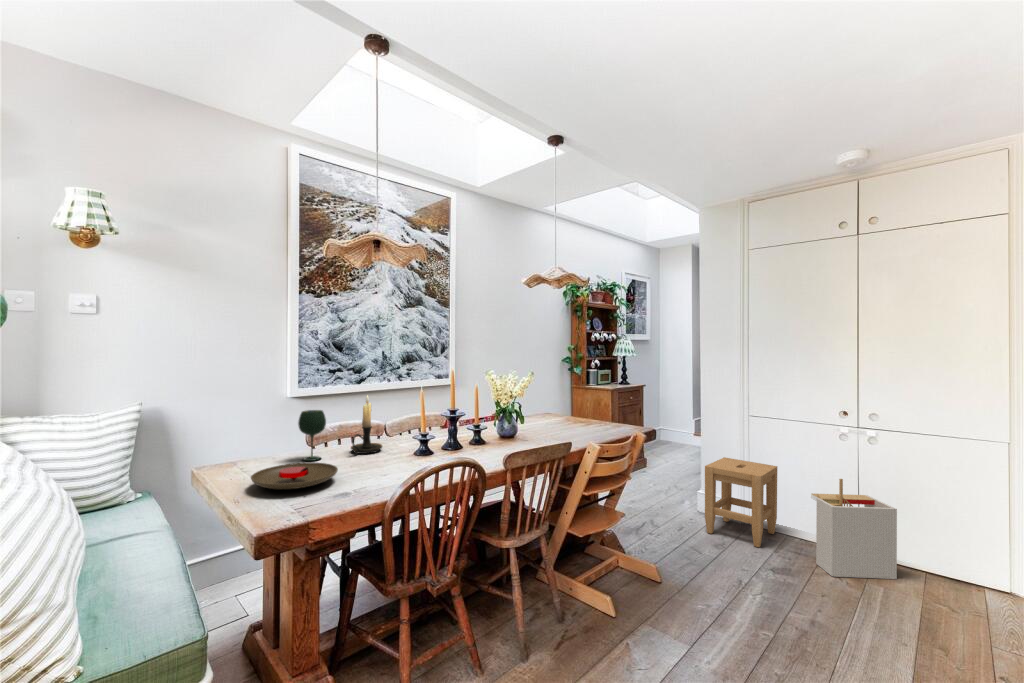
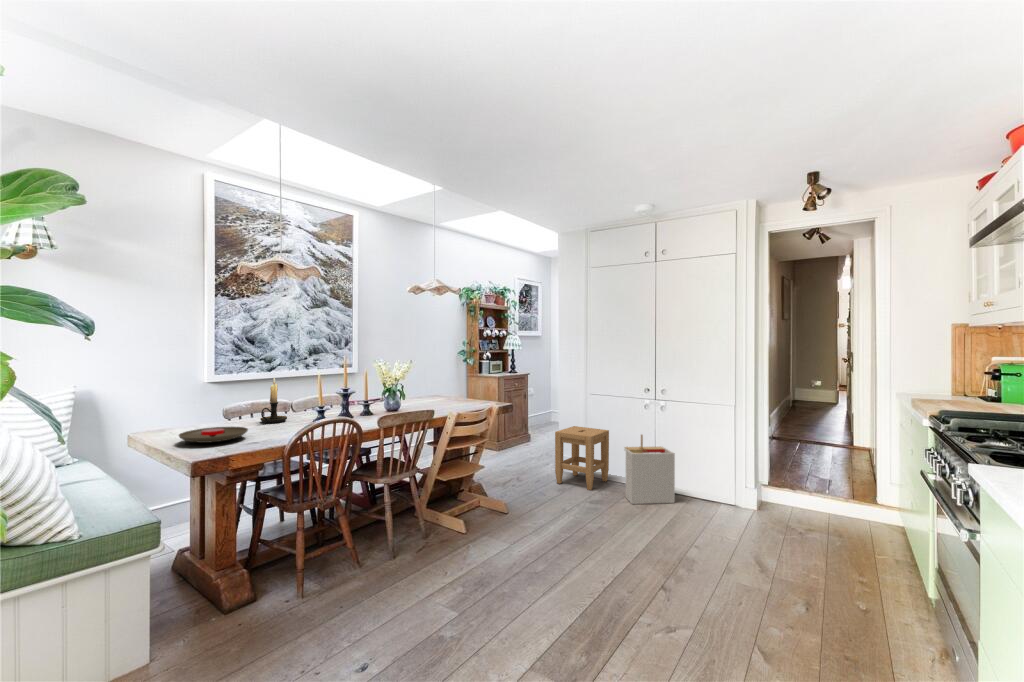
wine glass: present [298,410,326,461] -> none [216,389,239,428]

